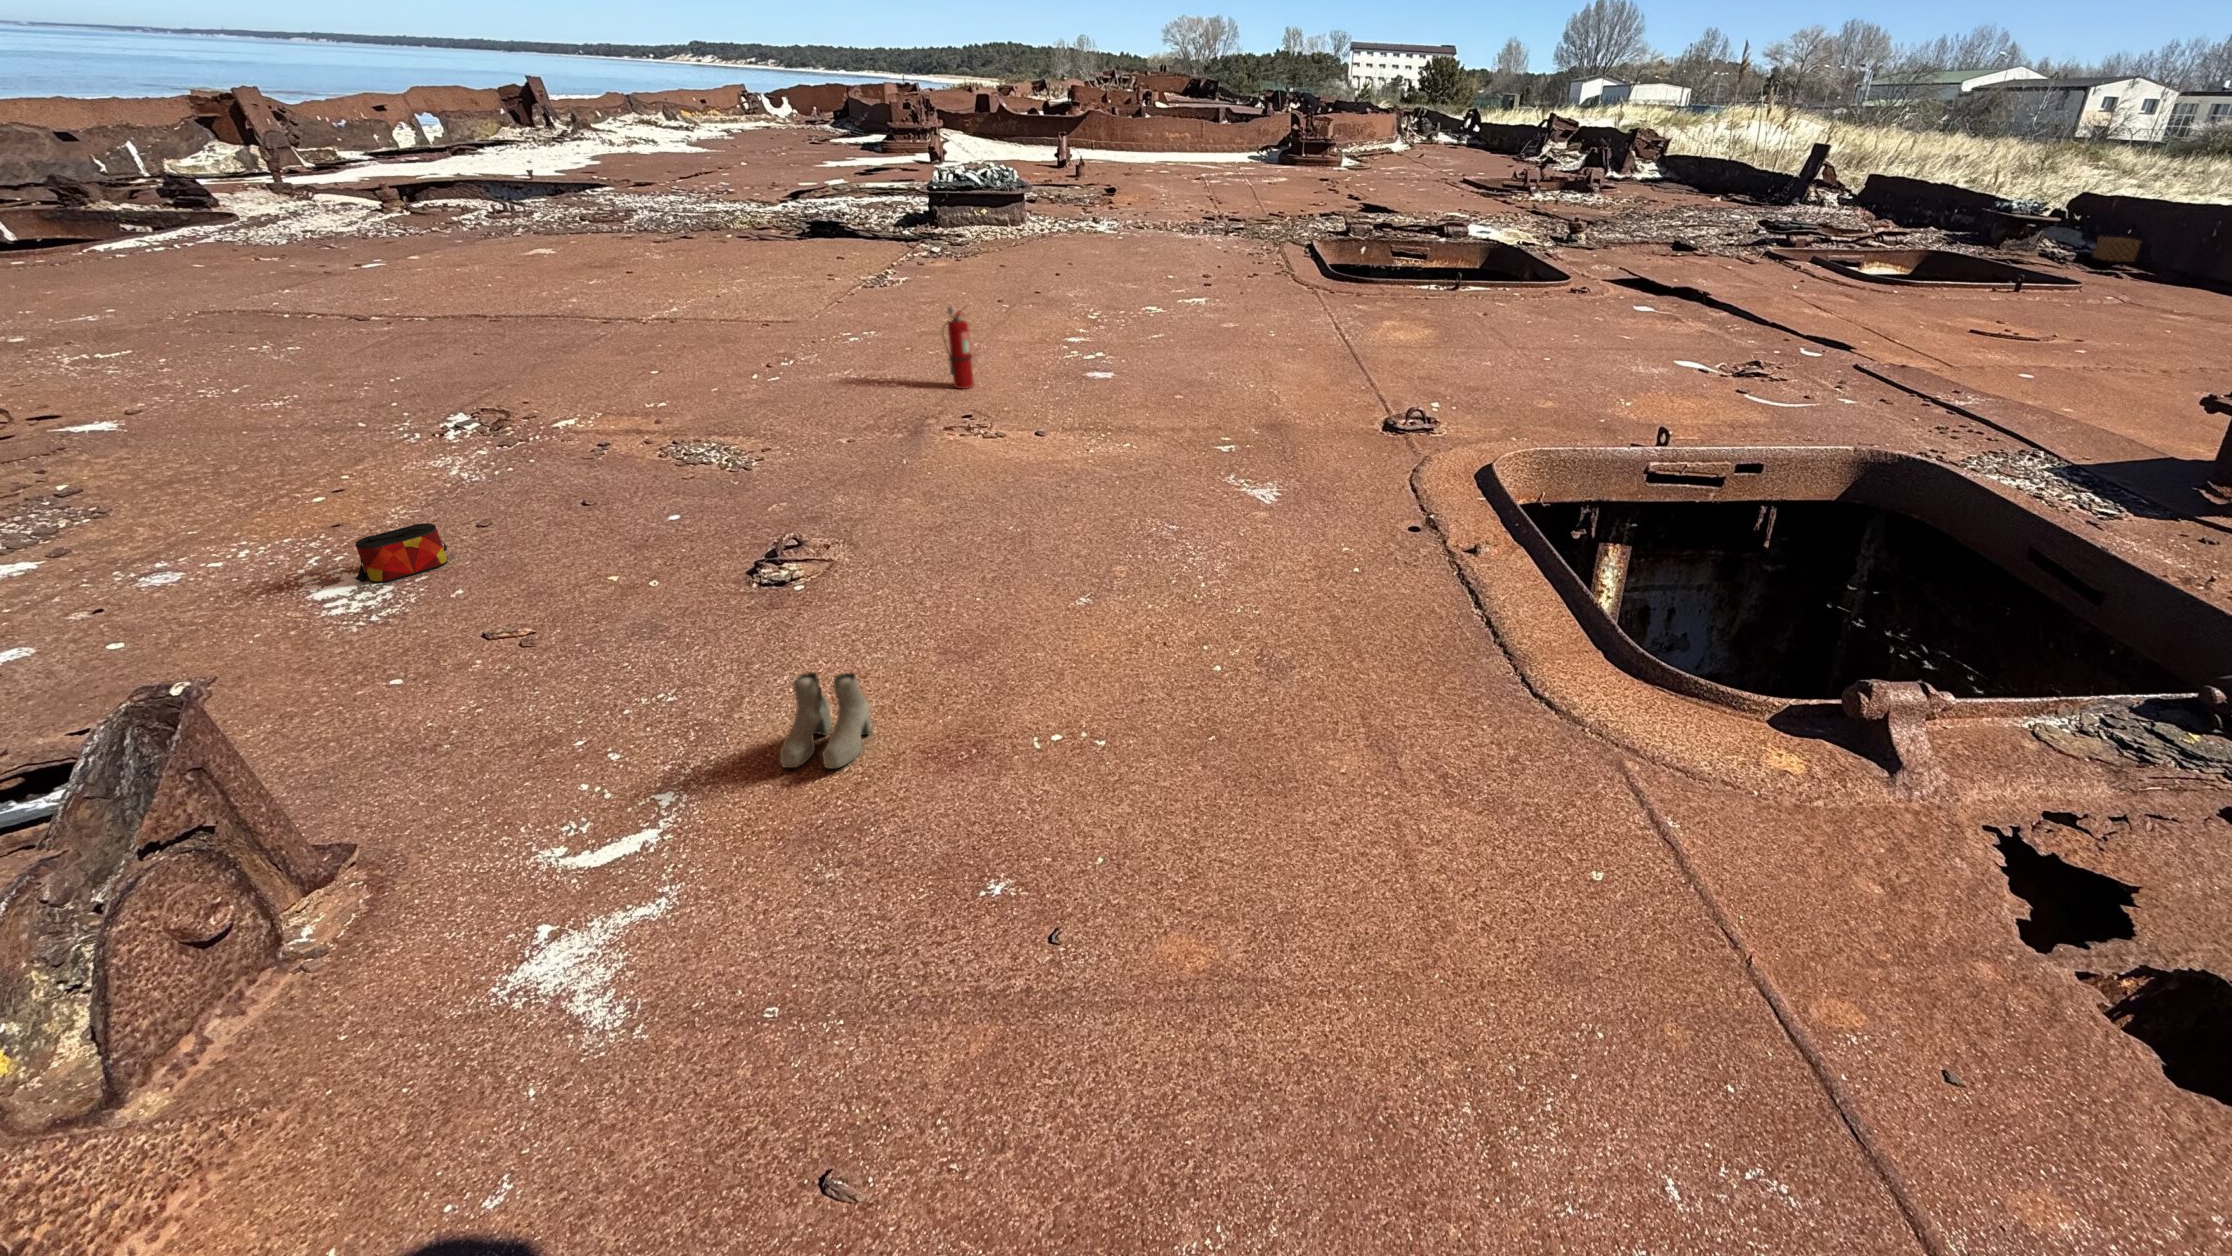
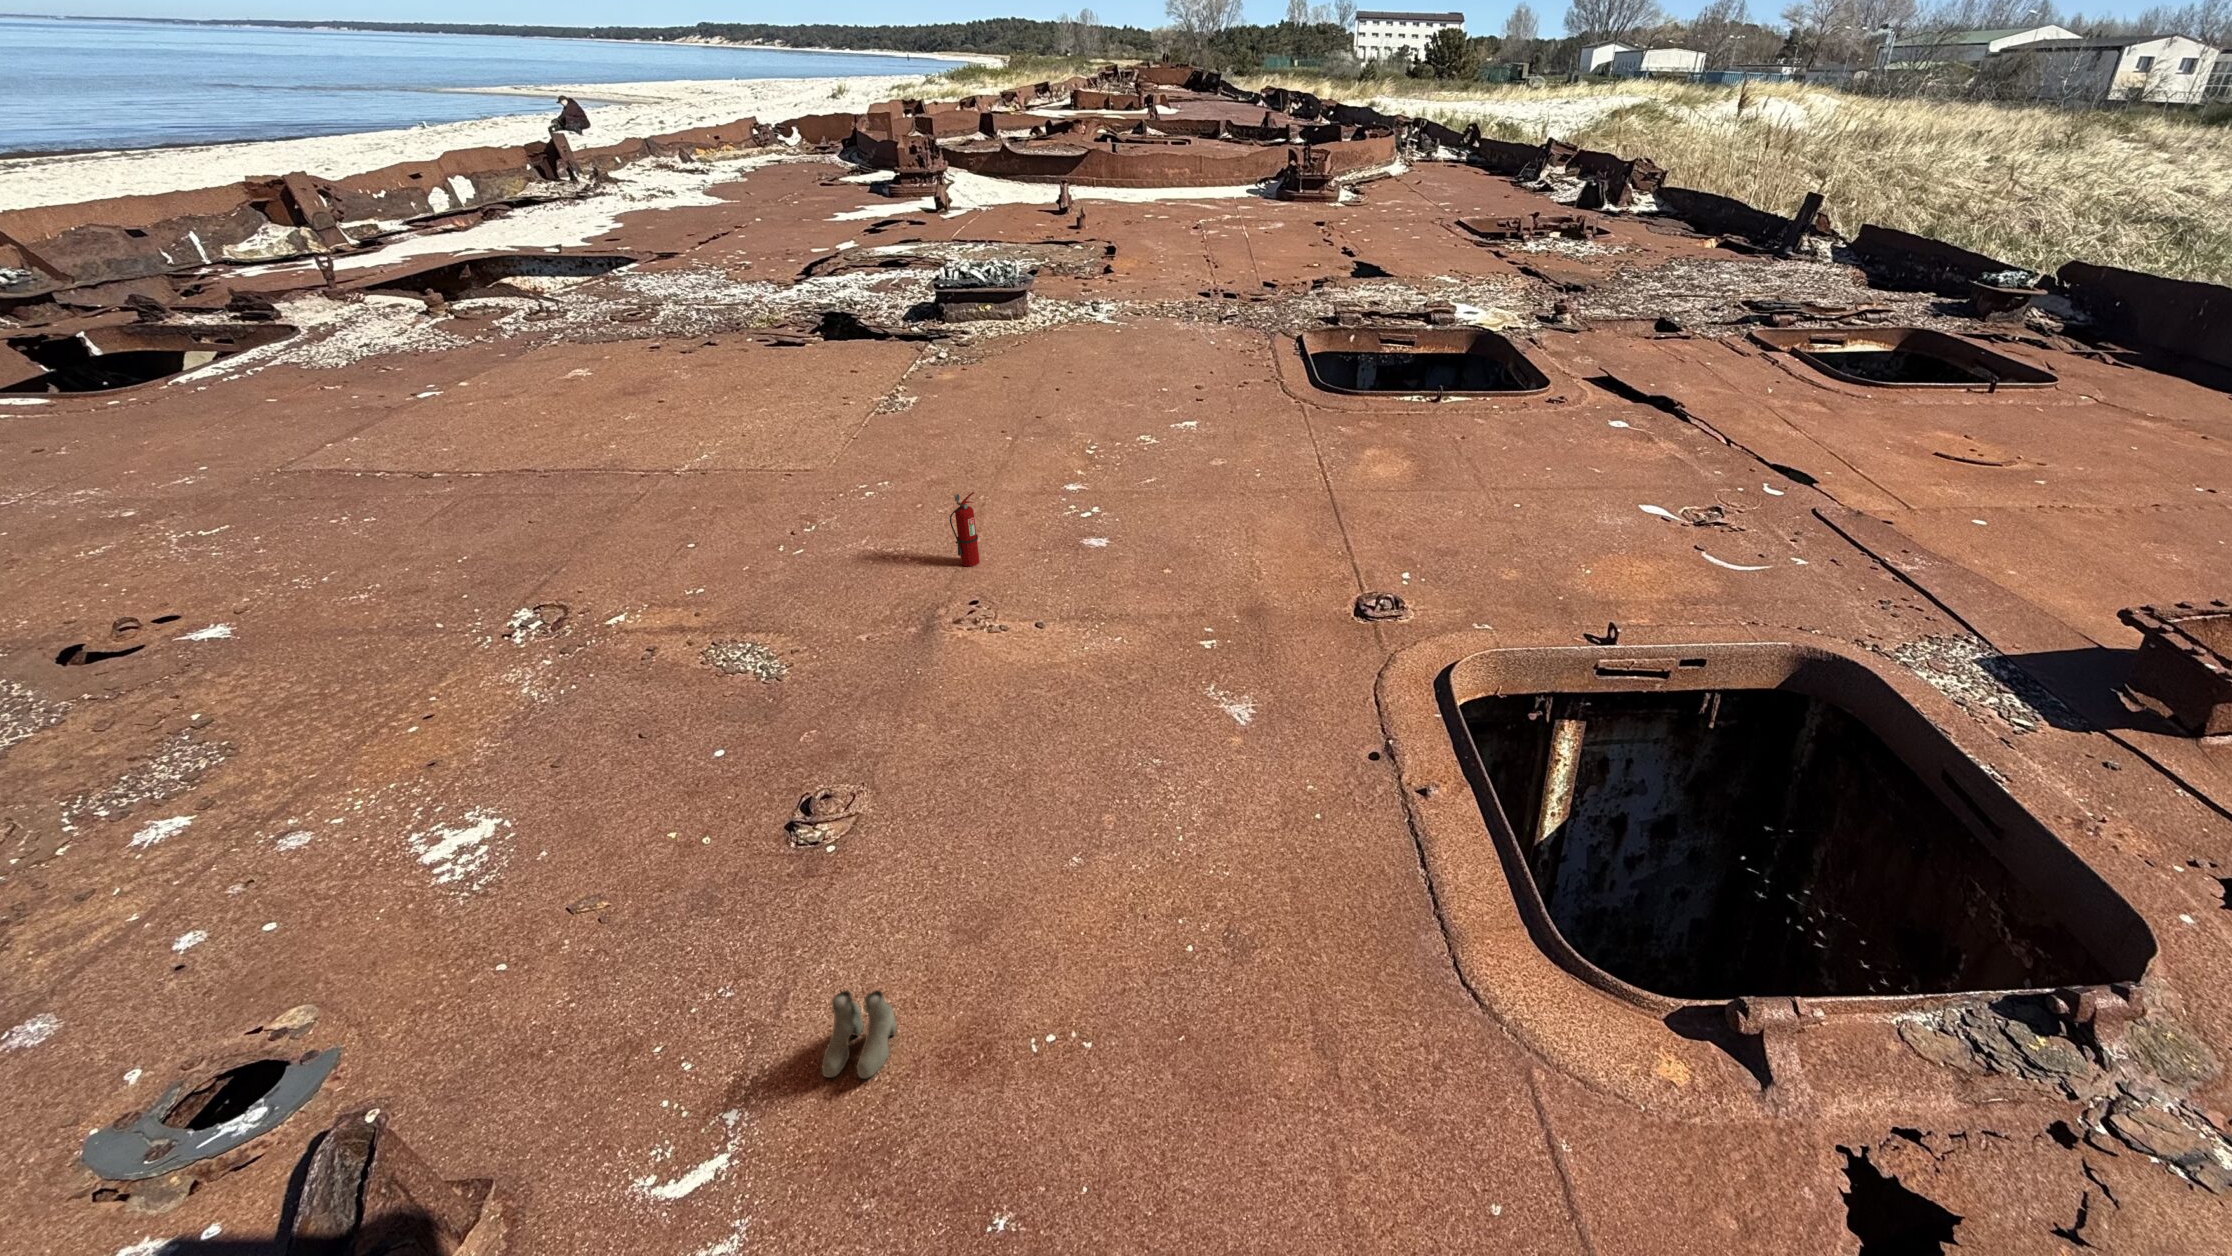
storage box: present [2093,237,2141,262] -> none [2078,309,2129,336]
bag: present [355,523,447,583] -> none [456,786,530,845]

